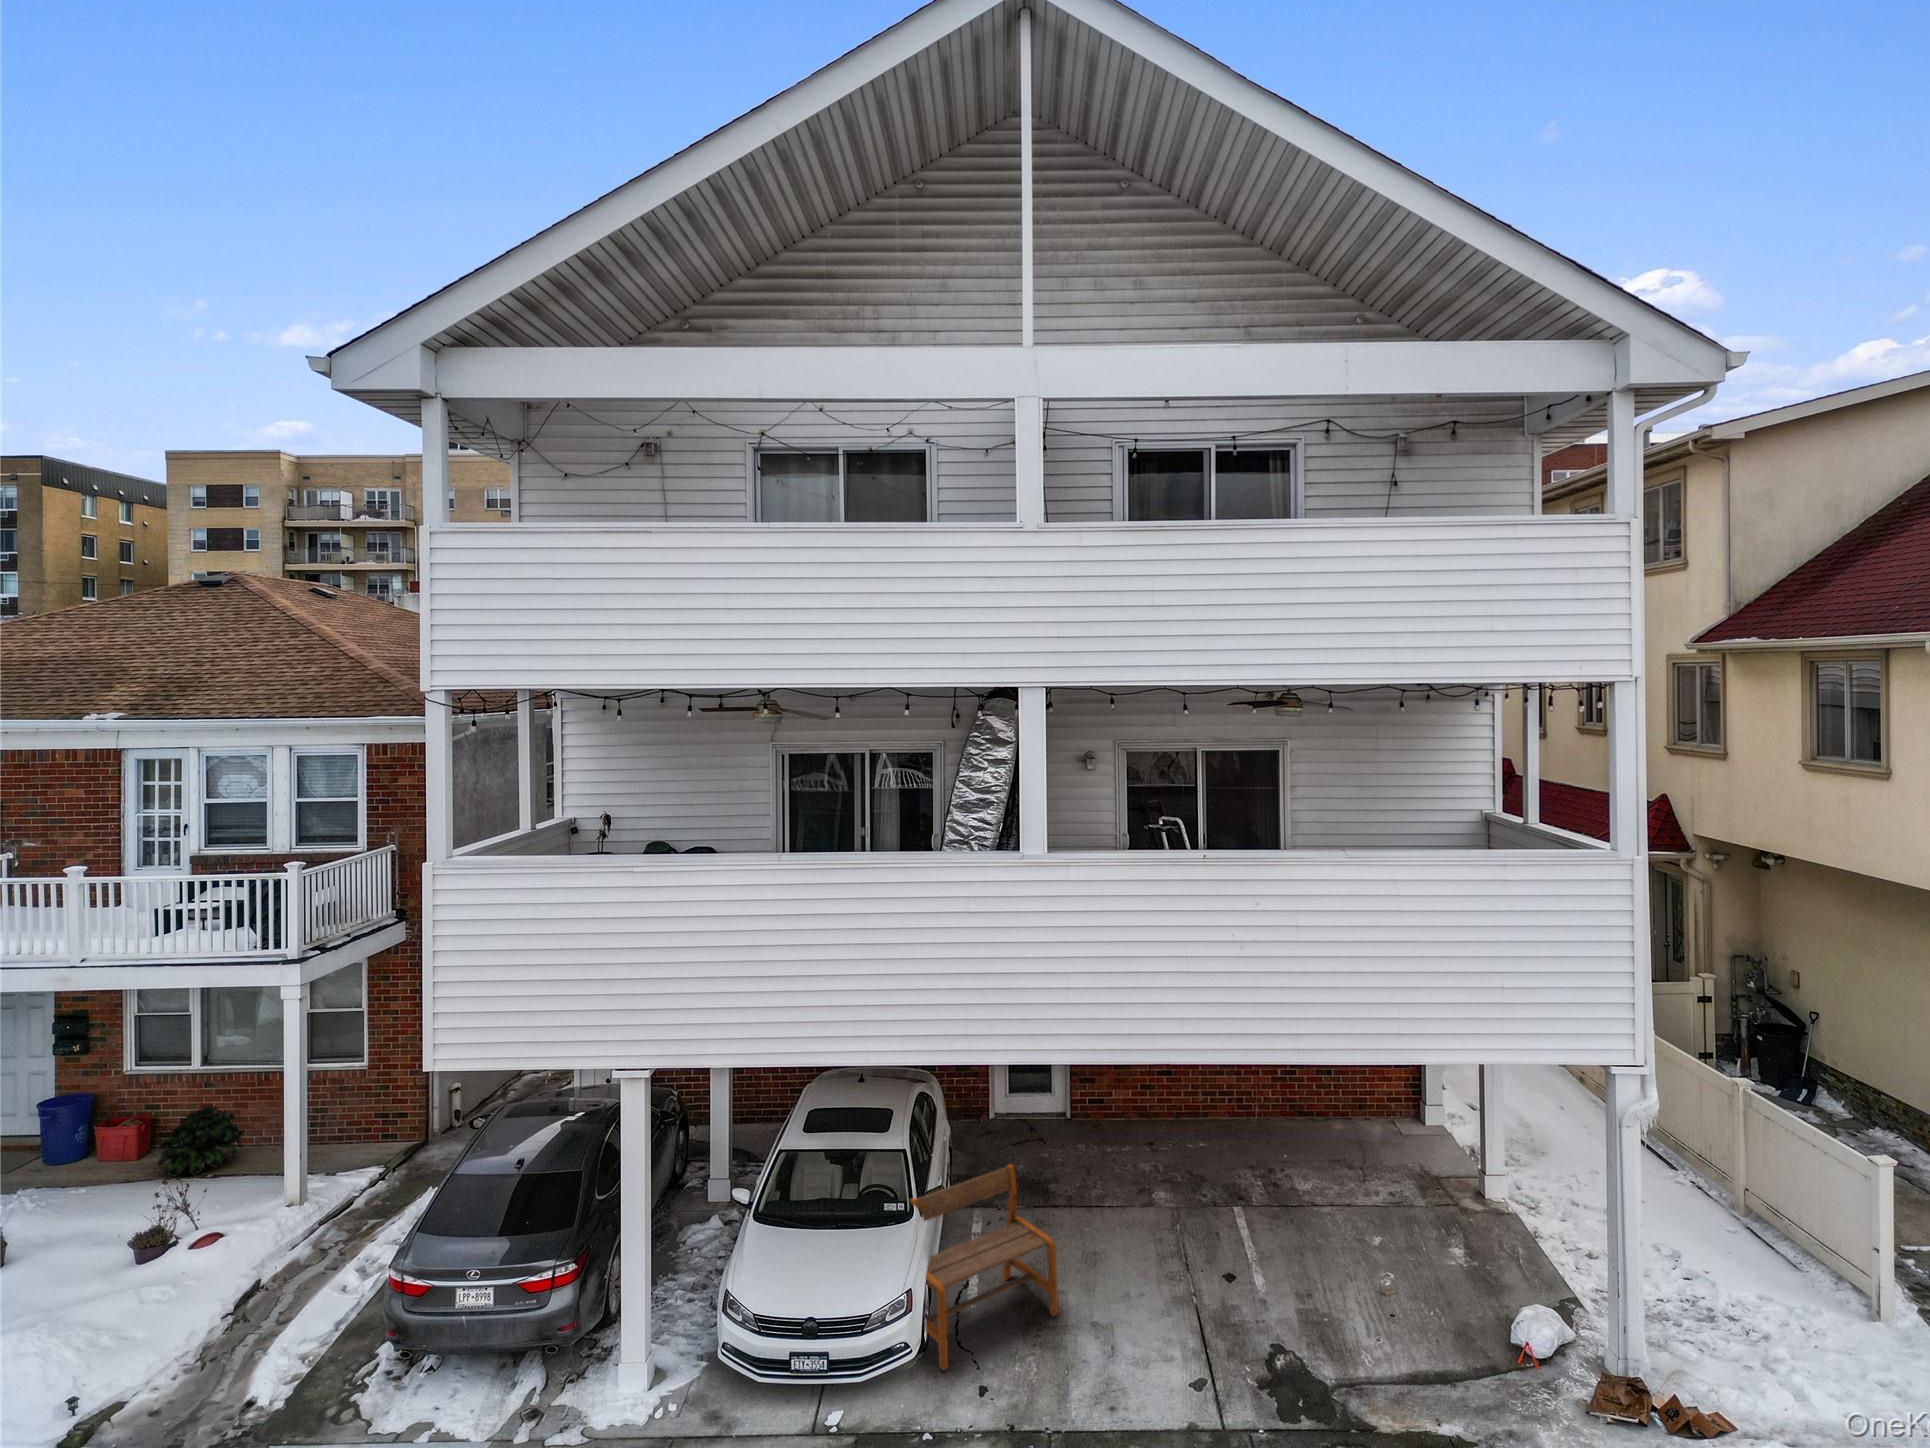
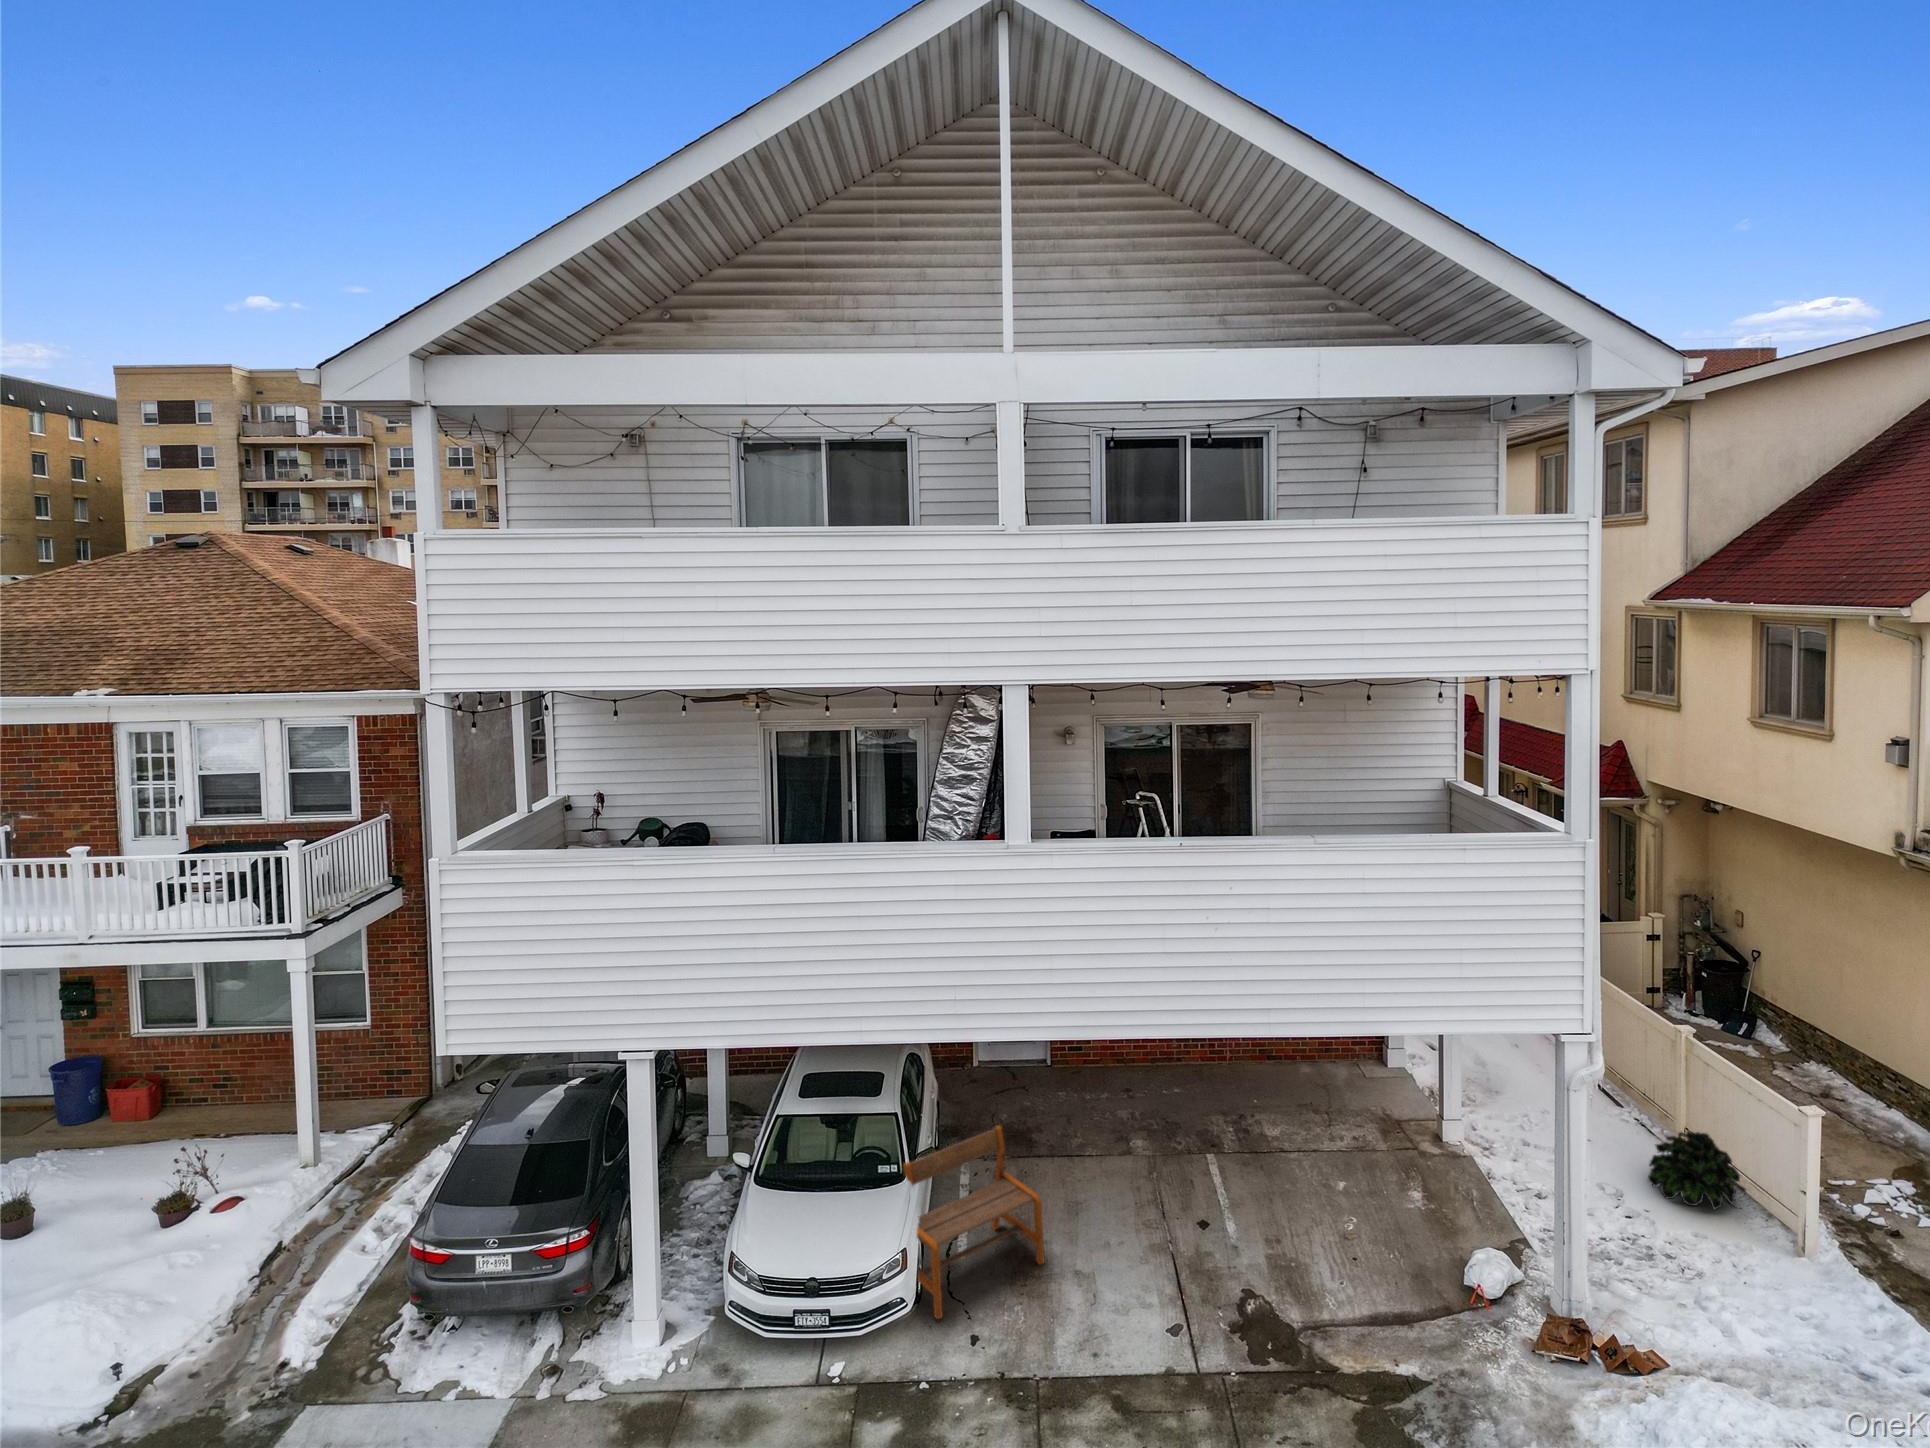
potted plant: present [157,1106,244,1177] -> present [1648,1130,1746,1209]

